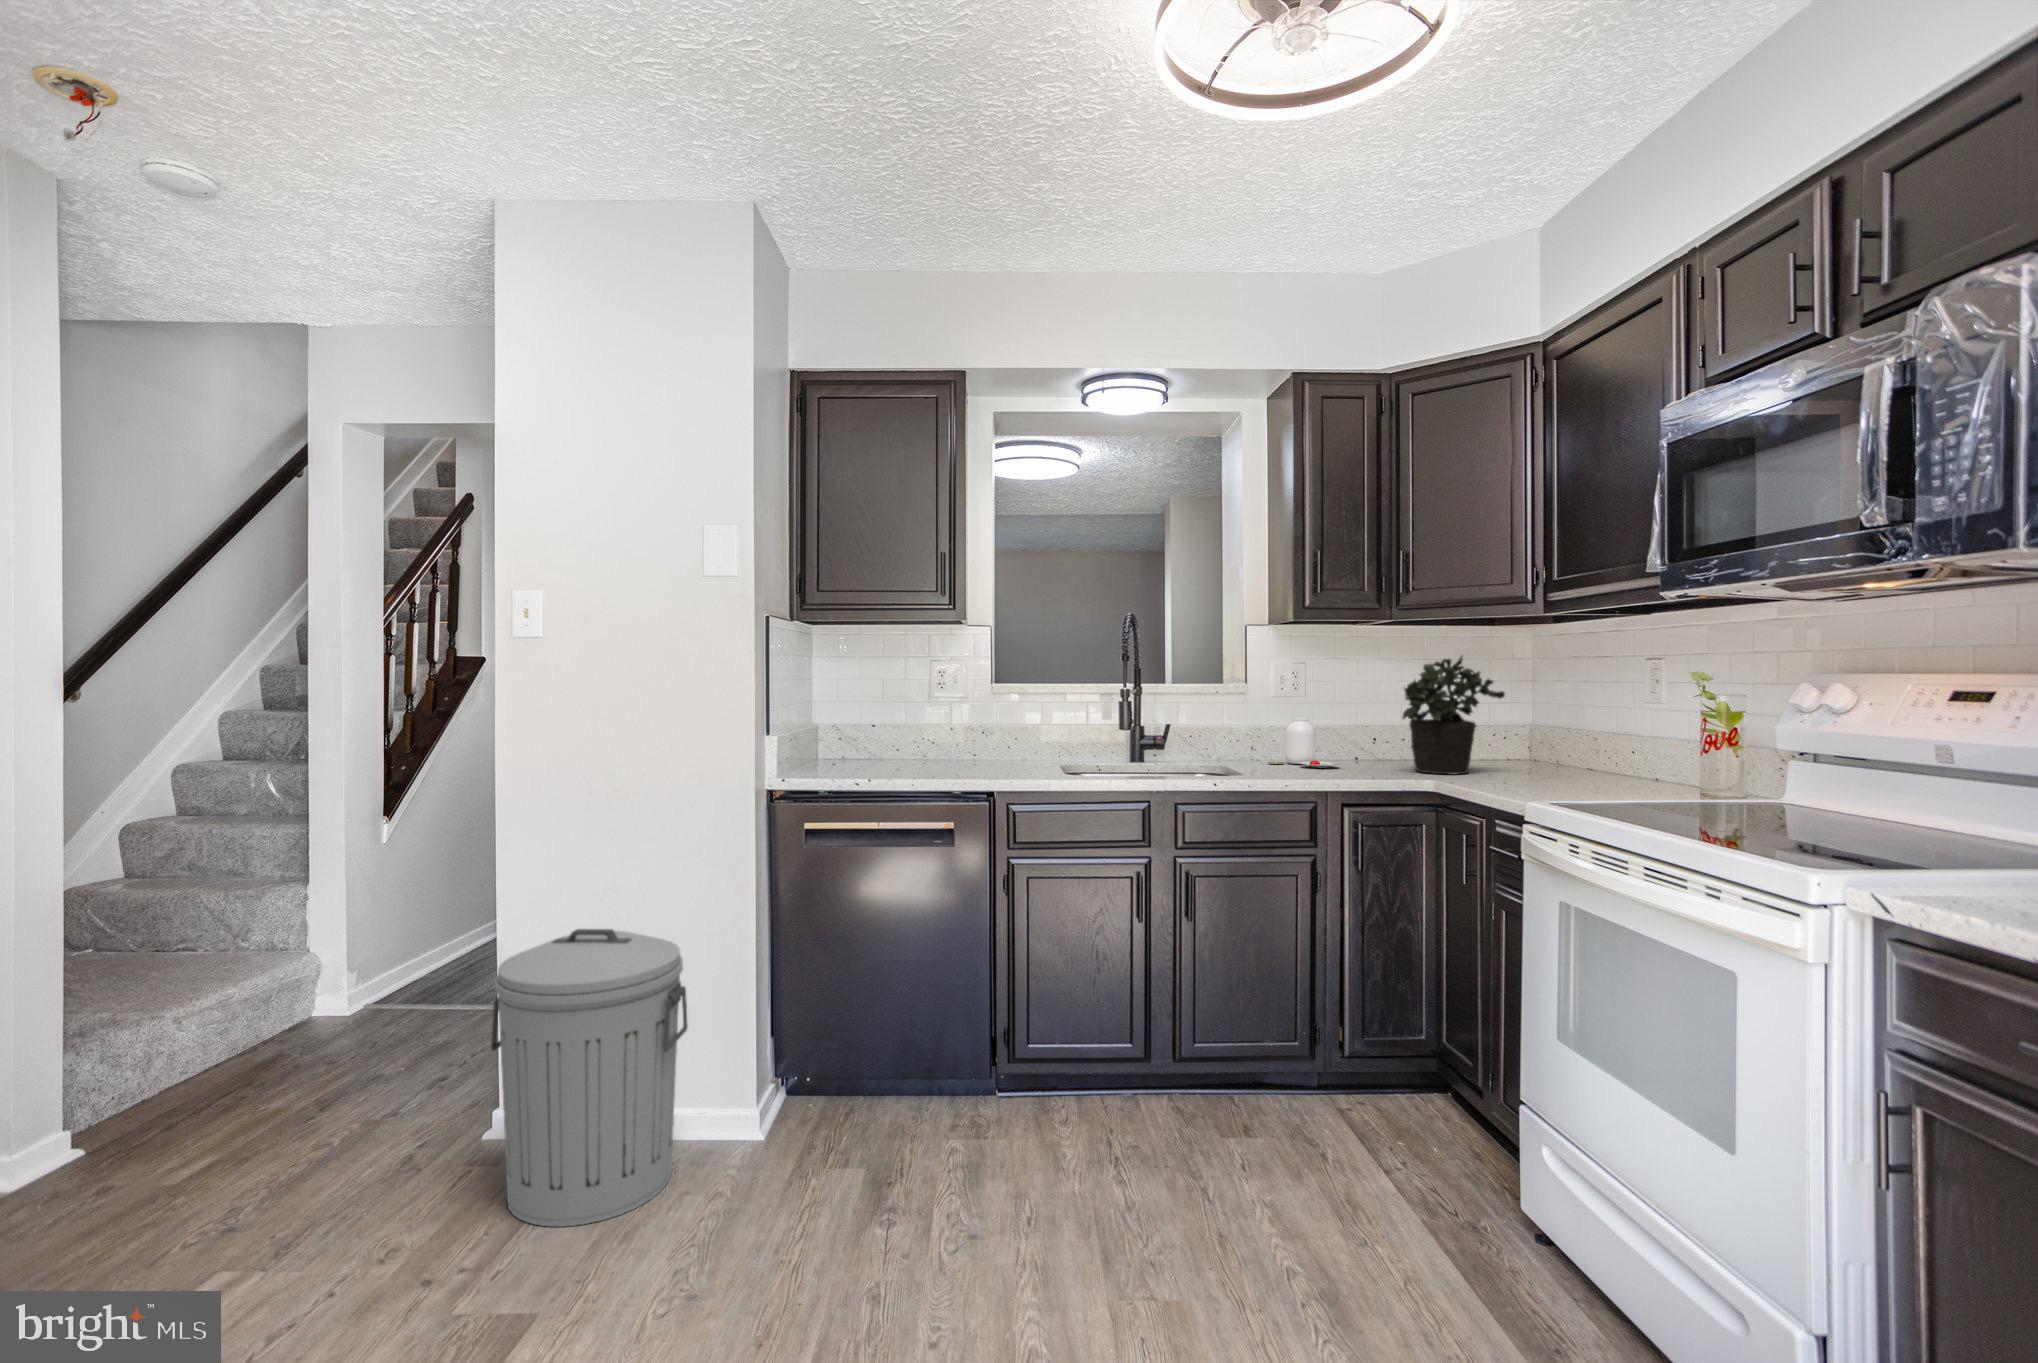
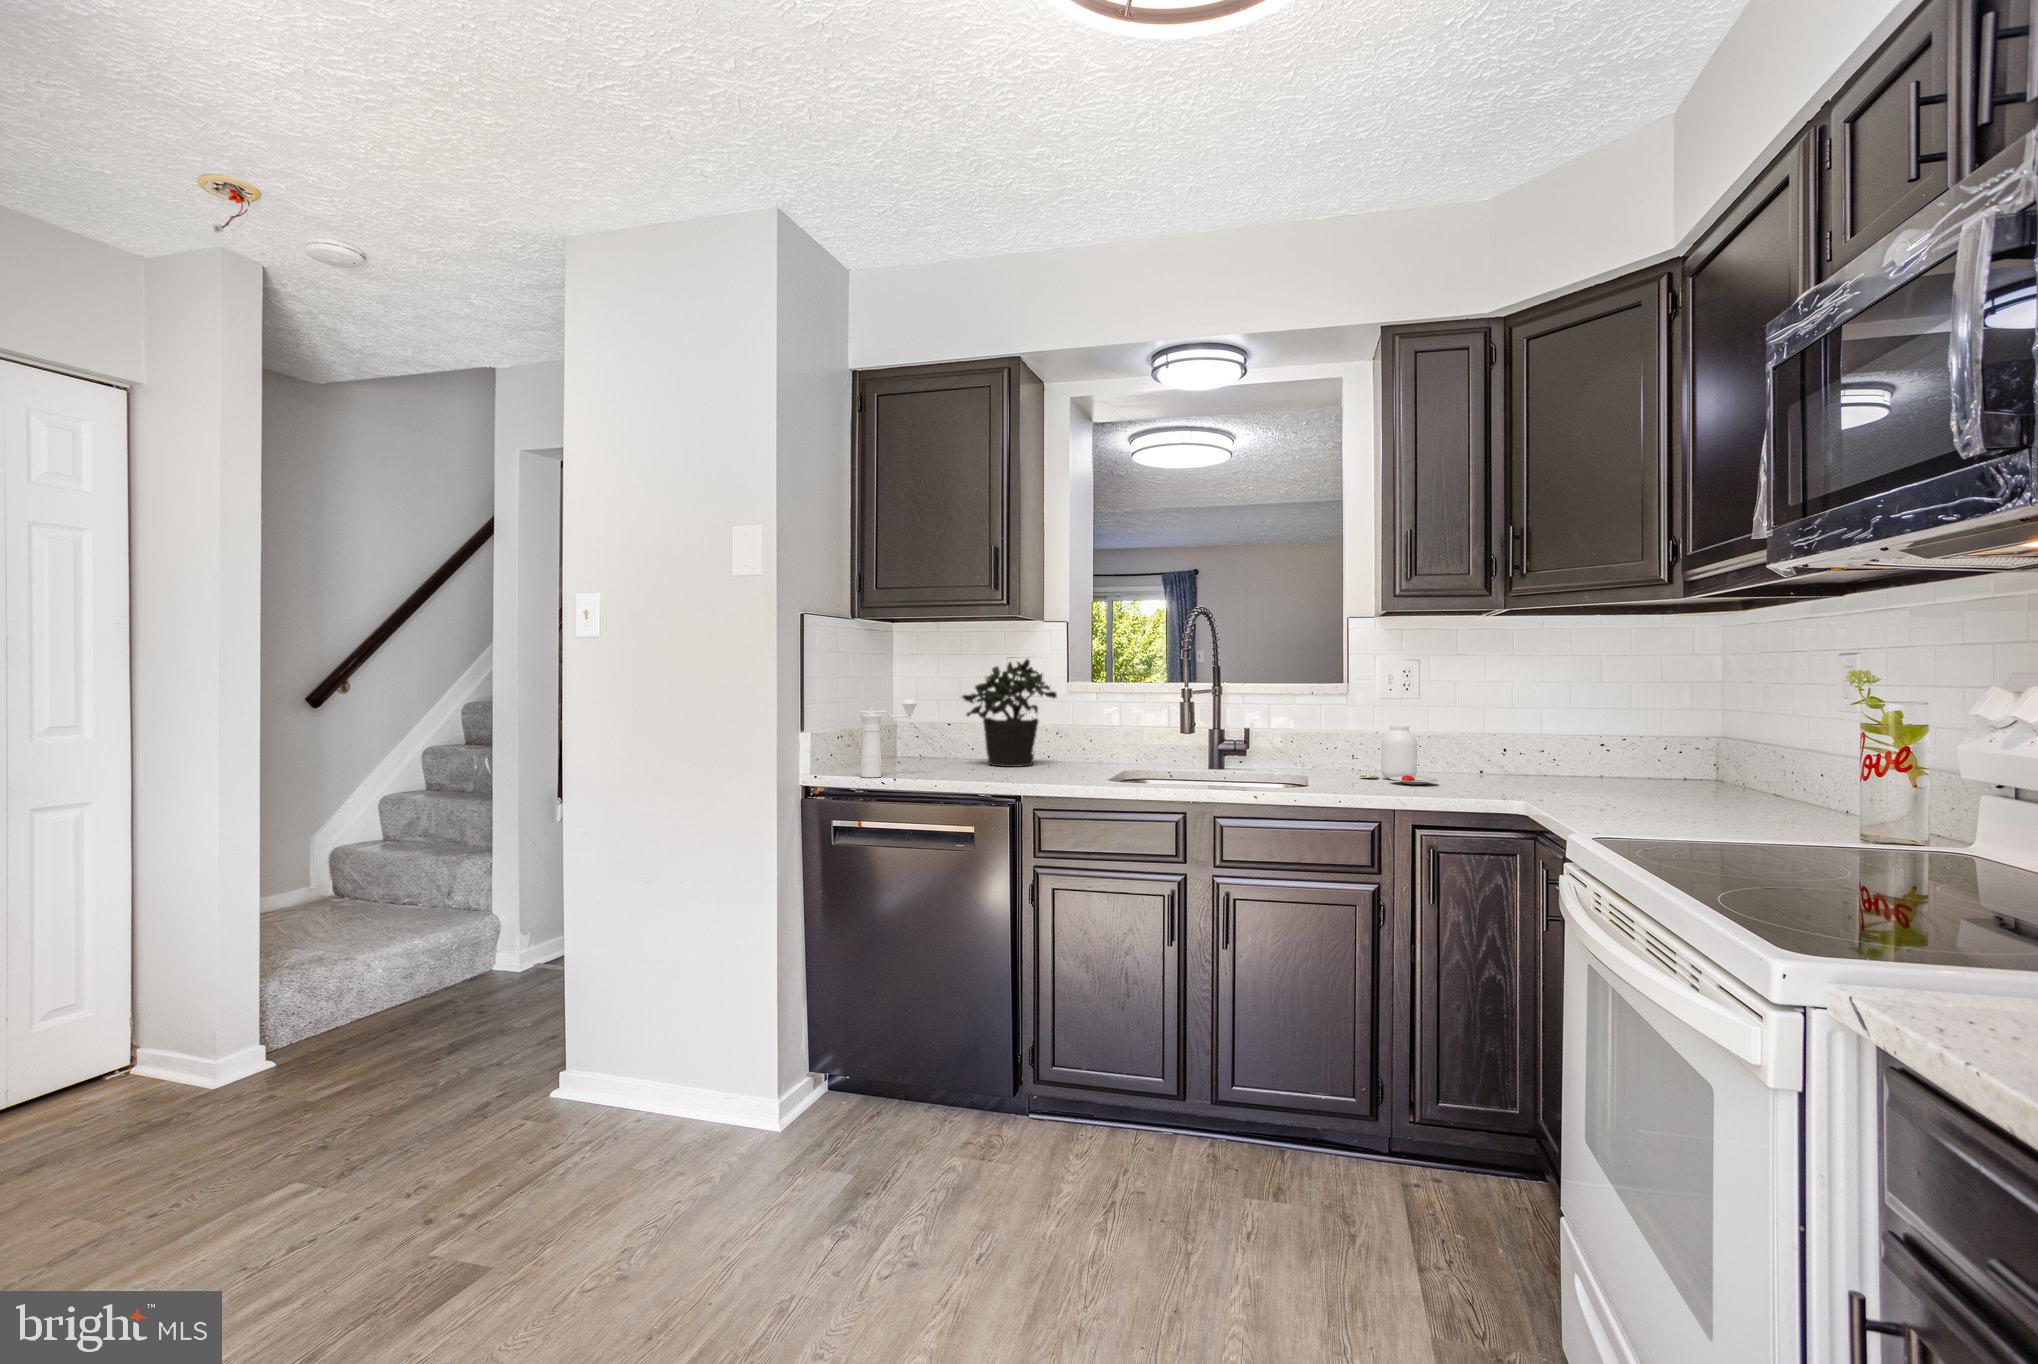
potted plant: present [1403,656,1505,774] -> present [962,659,1057,767]
pepper mill: none [825,699,877,778] -> present [860,699,917,778]
trash can: present [491,929,688,1227] -> none [523,911,699,1188]

